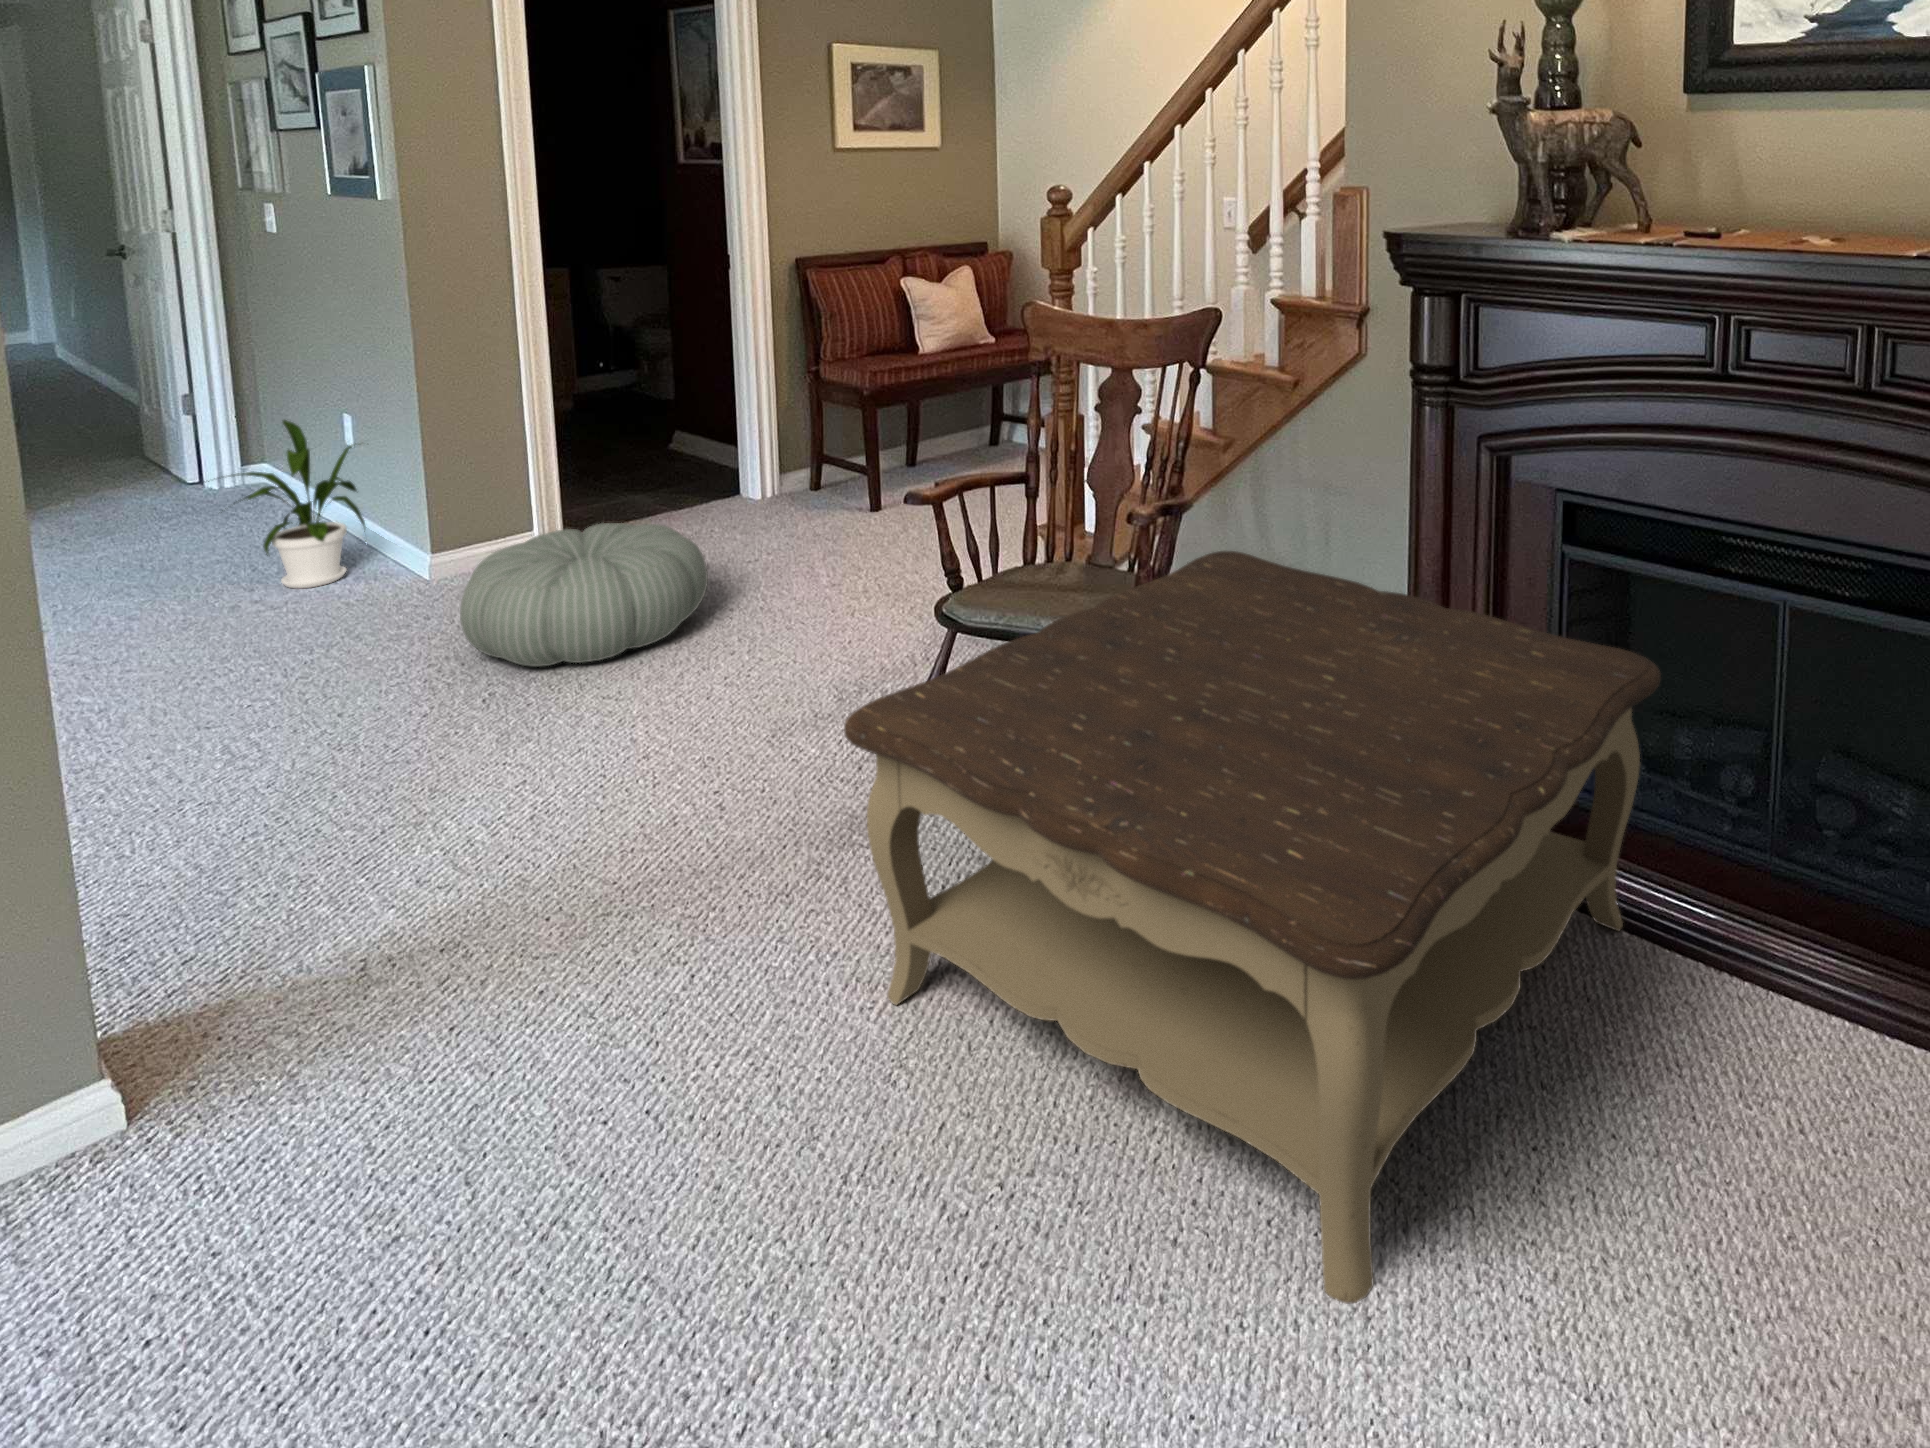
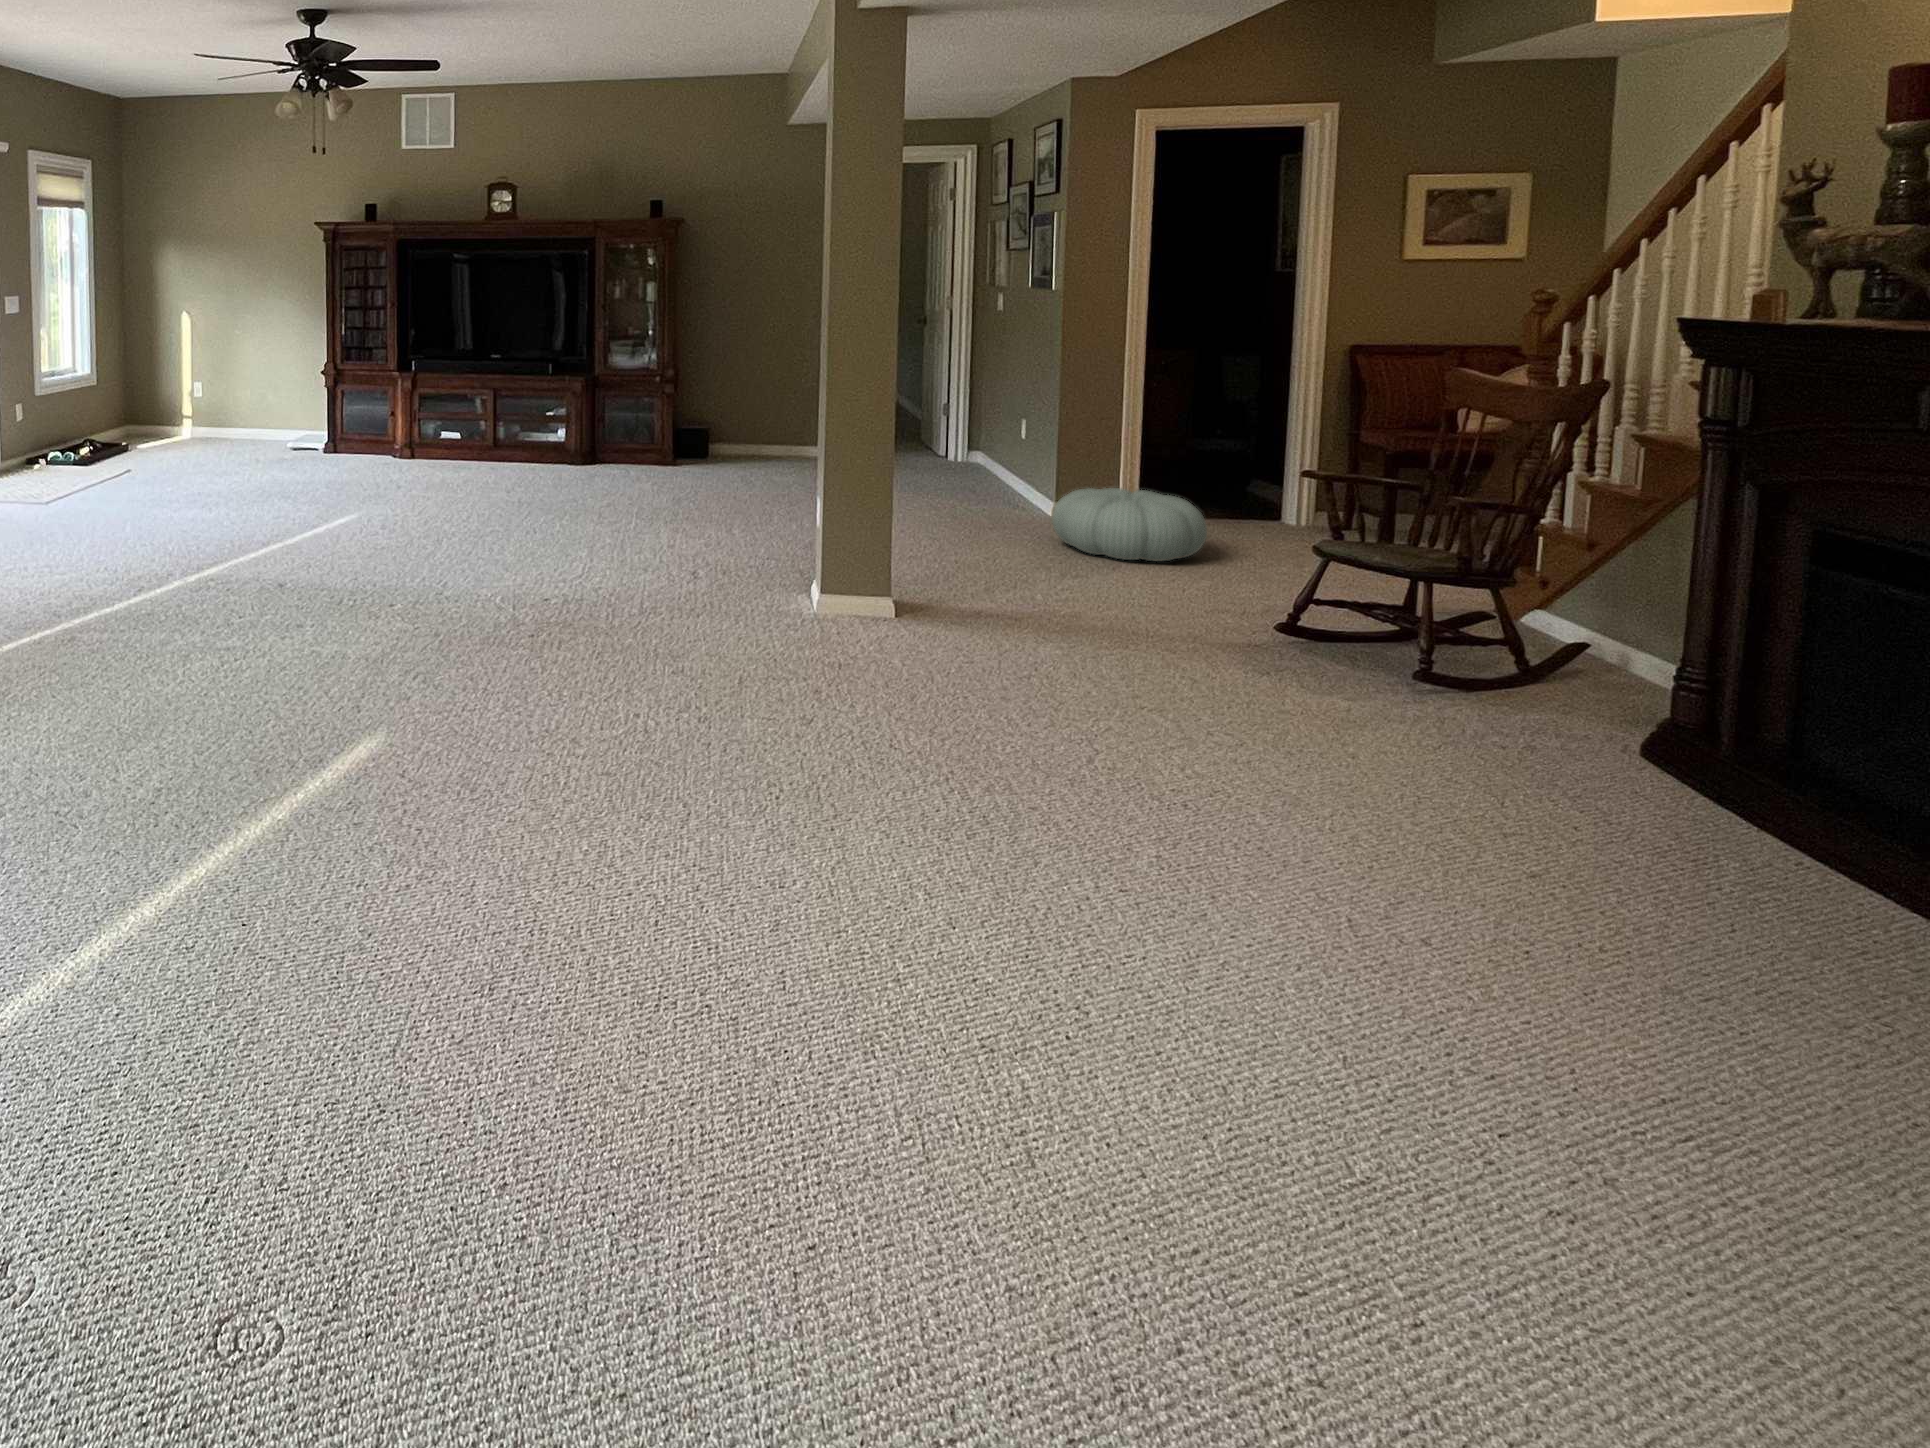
house plant: present [208,420,366,589] -> none [946,409,1029,502]
coffee table: present [844,551,1661,1303] -> none [1185,534,1864,858]

